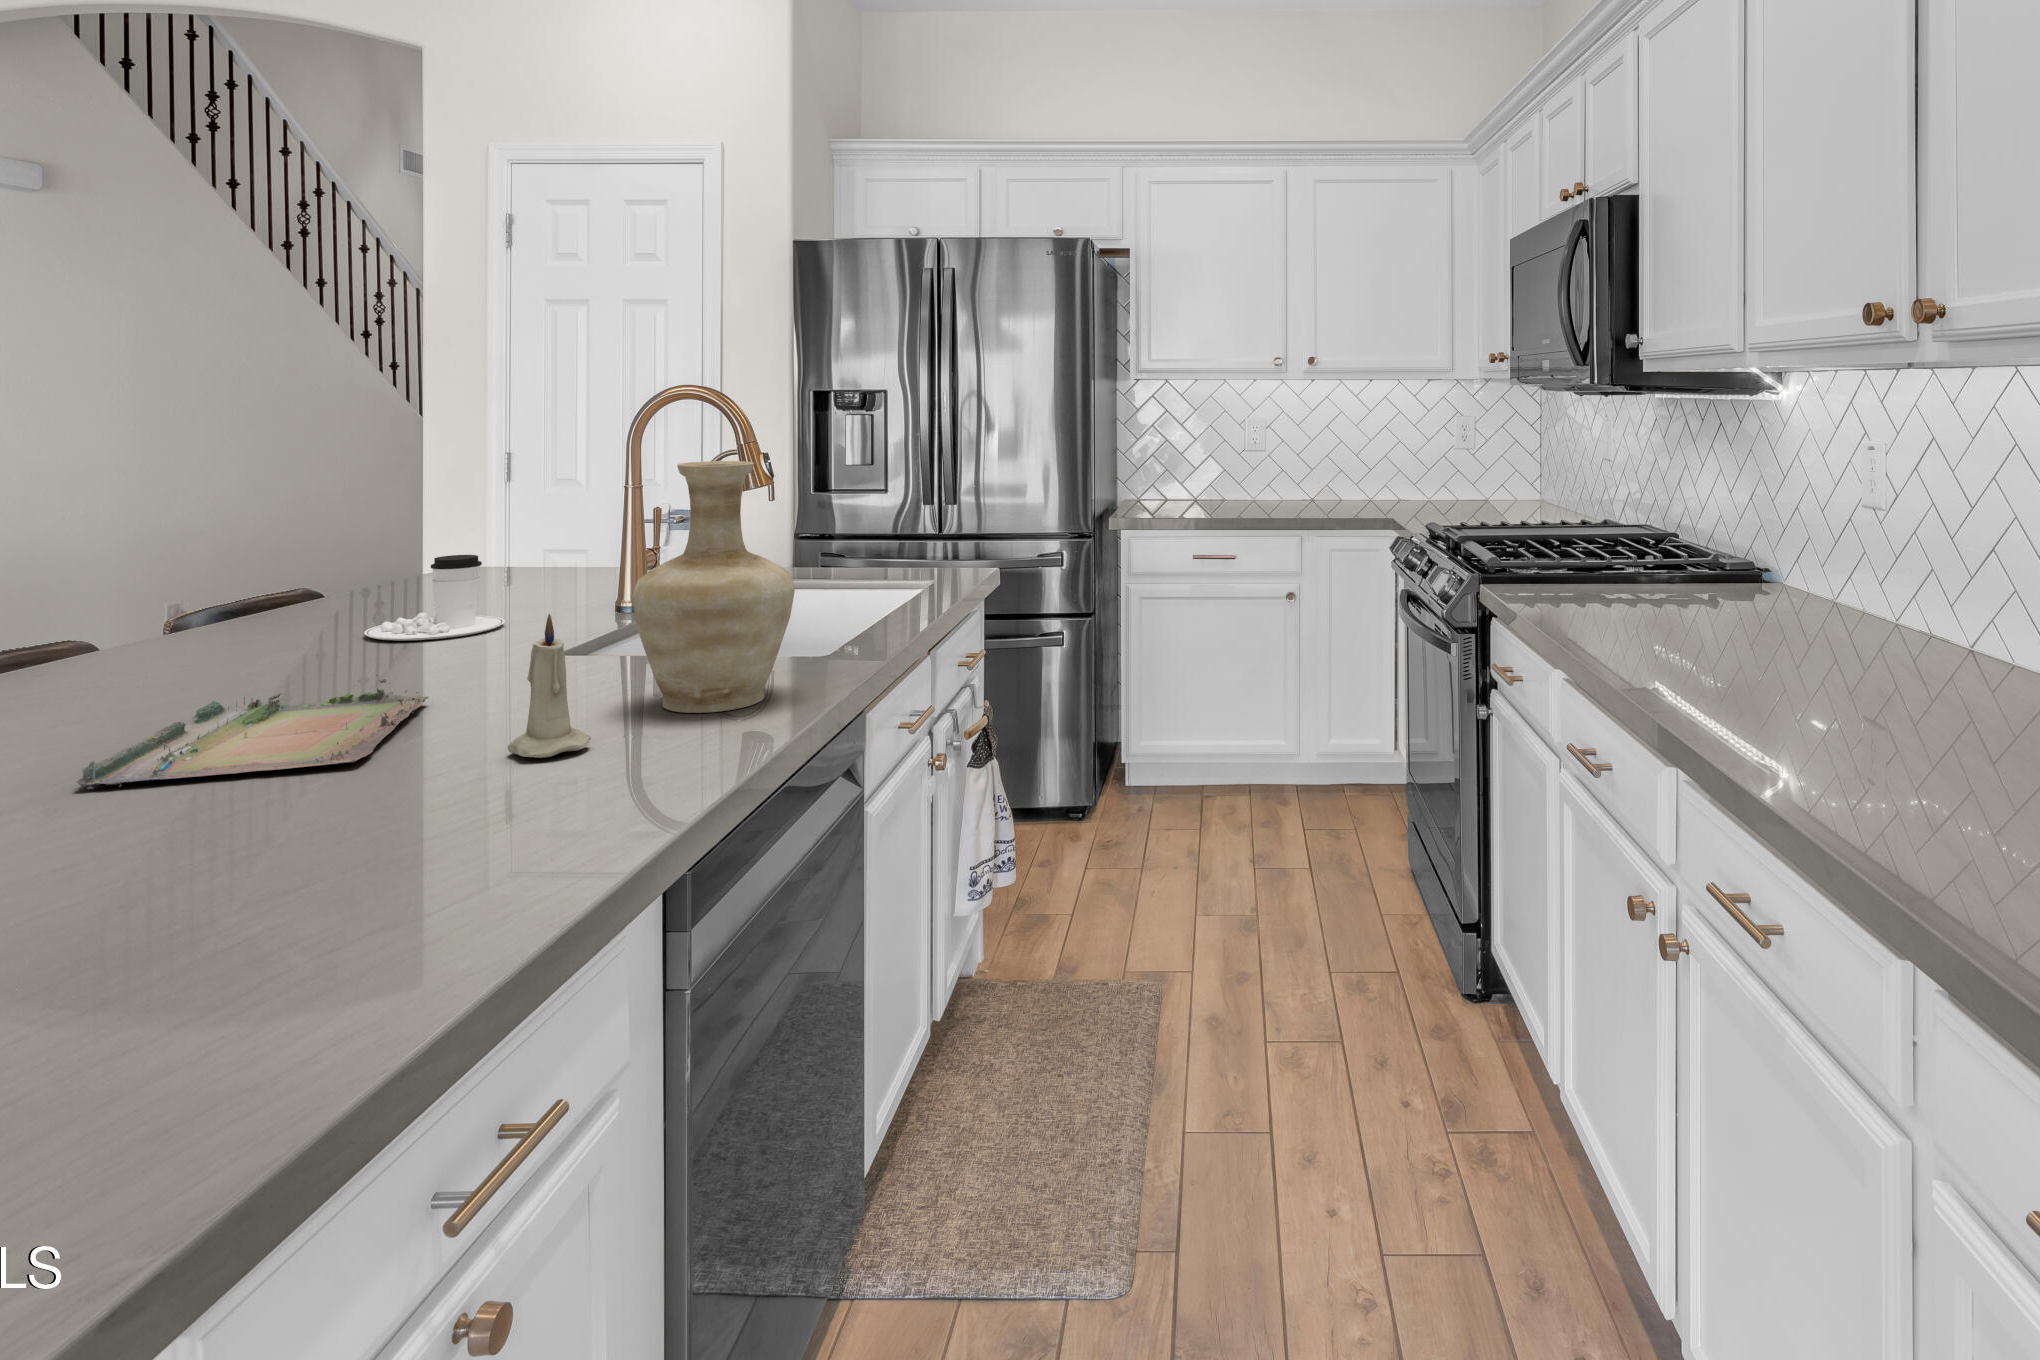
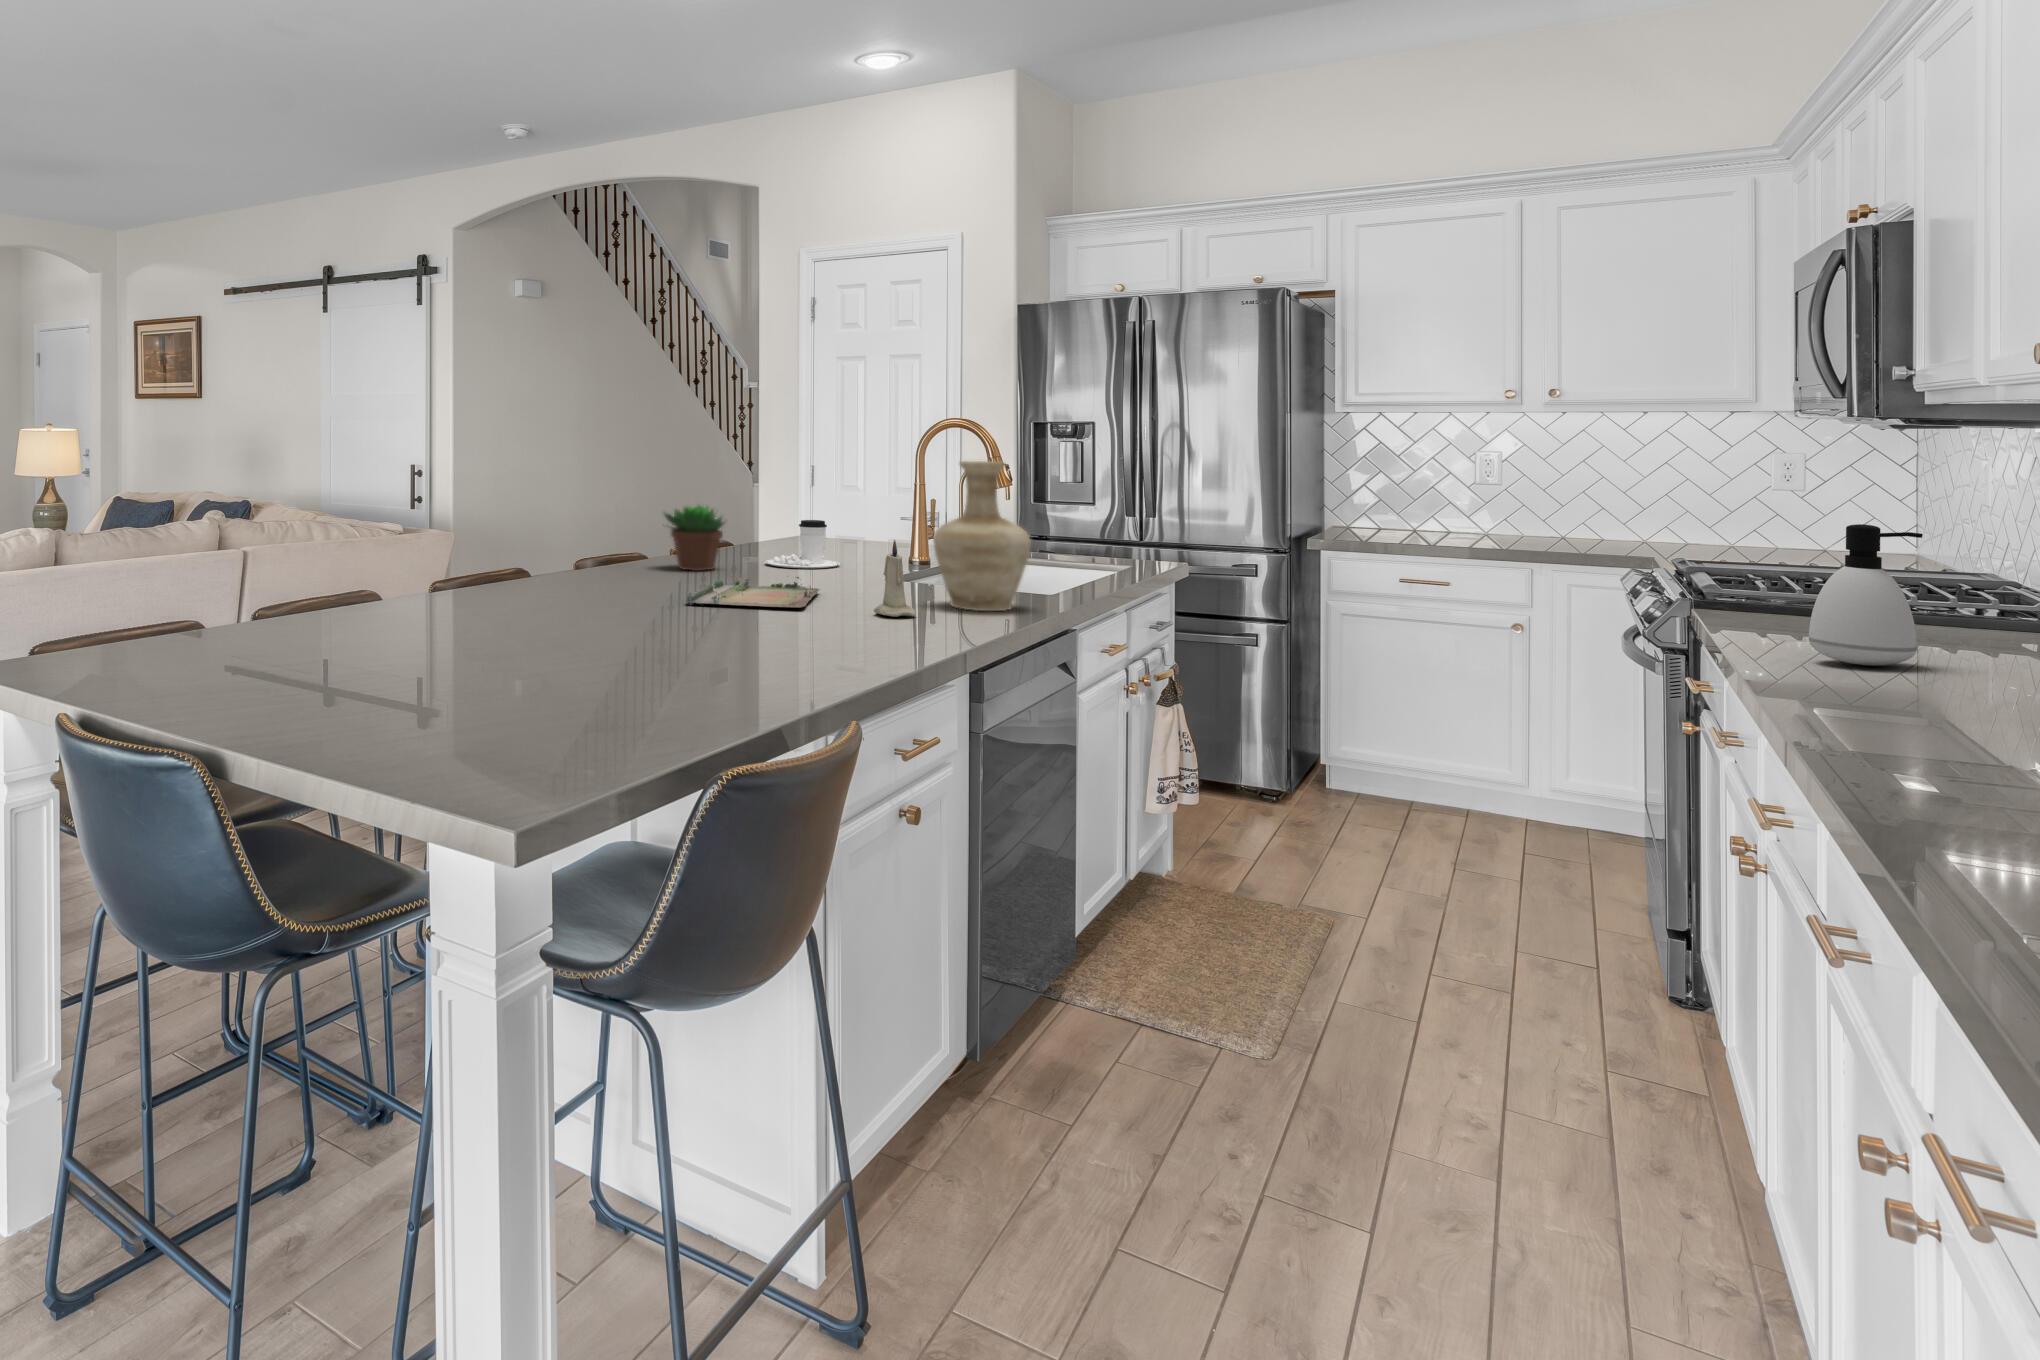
soap dispenser: none [1637,503,1725,656] -> present [1809,524,1923,666]
succulent plant: none [128,544,277,671] -> present [664,505,725,571]

